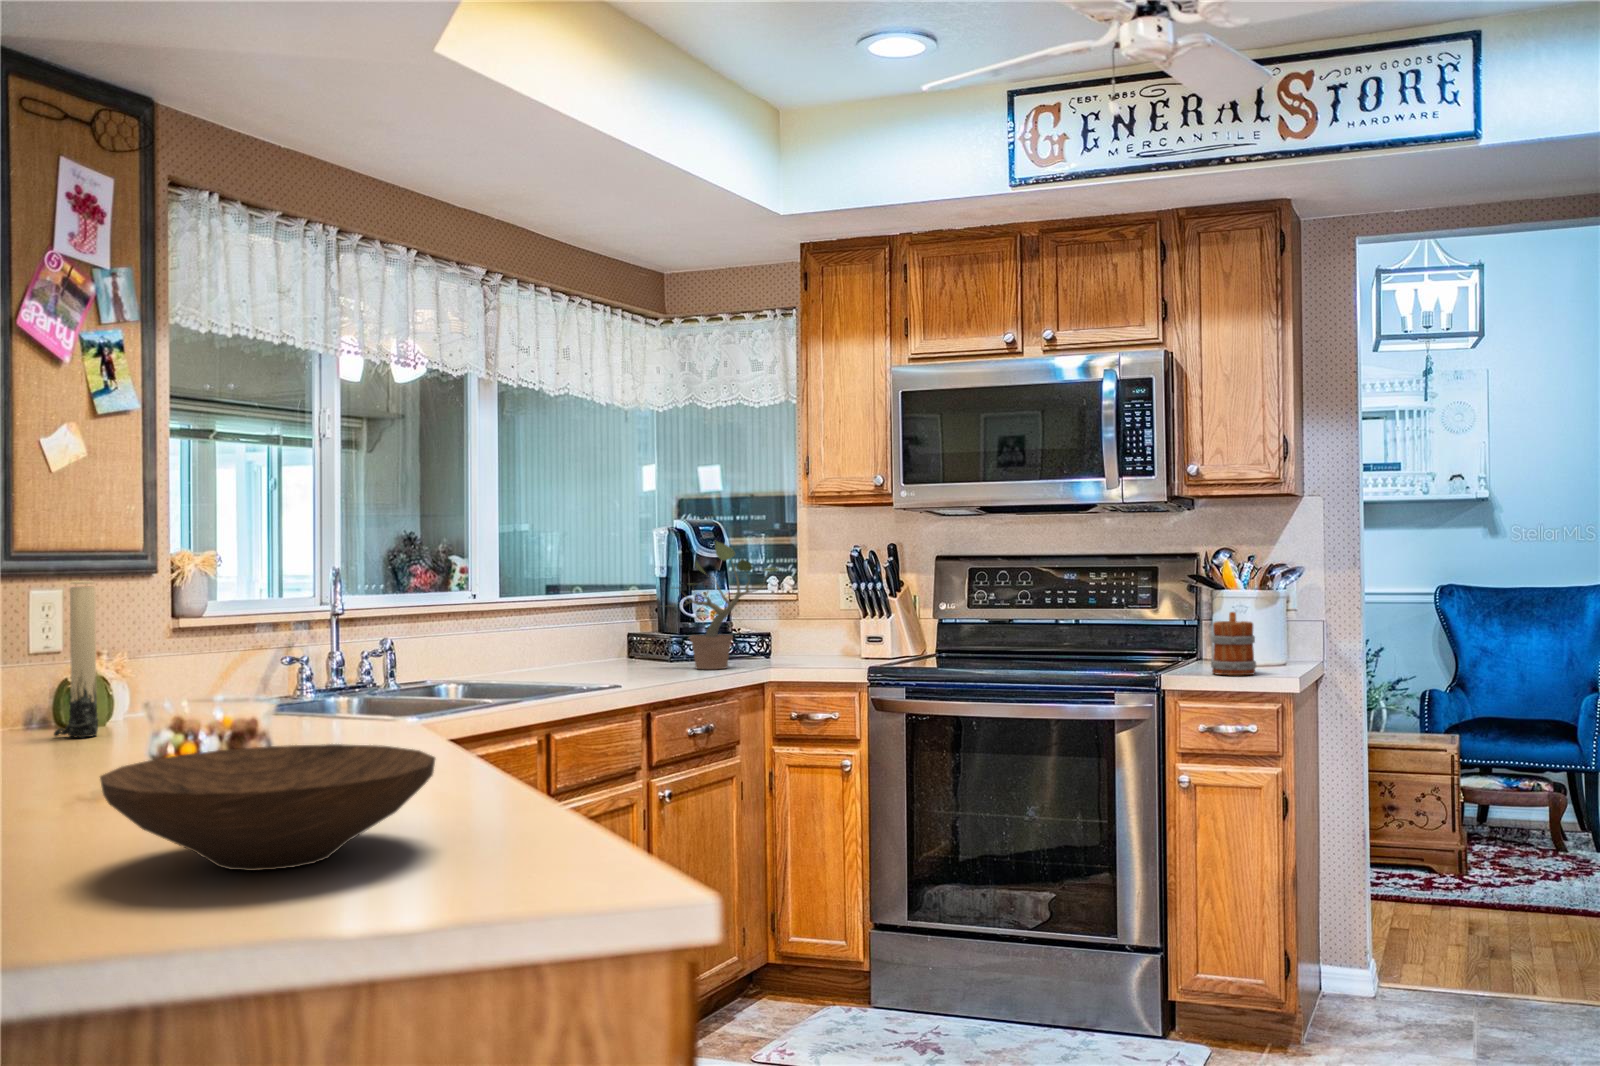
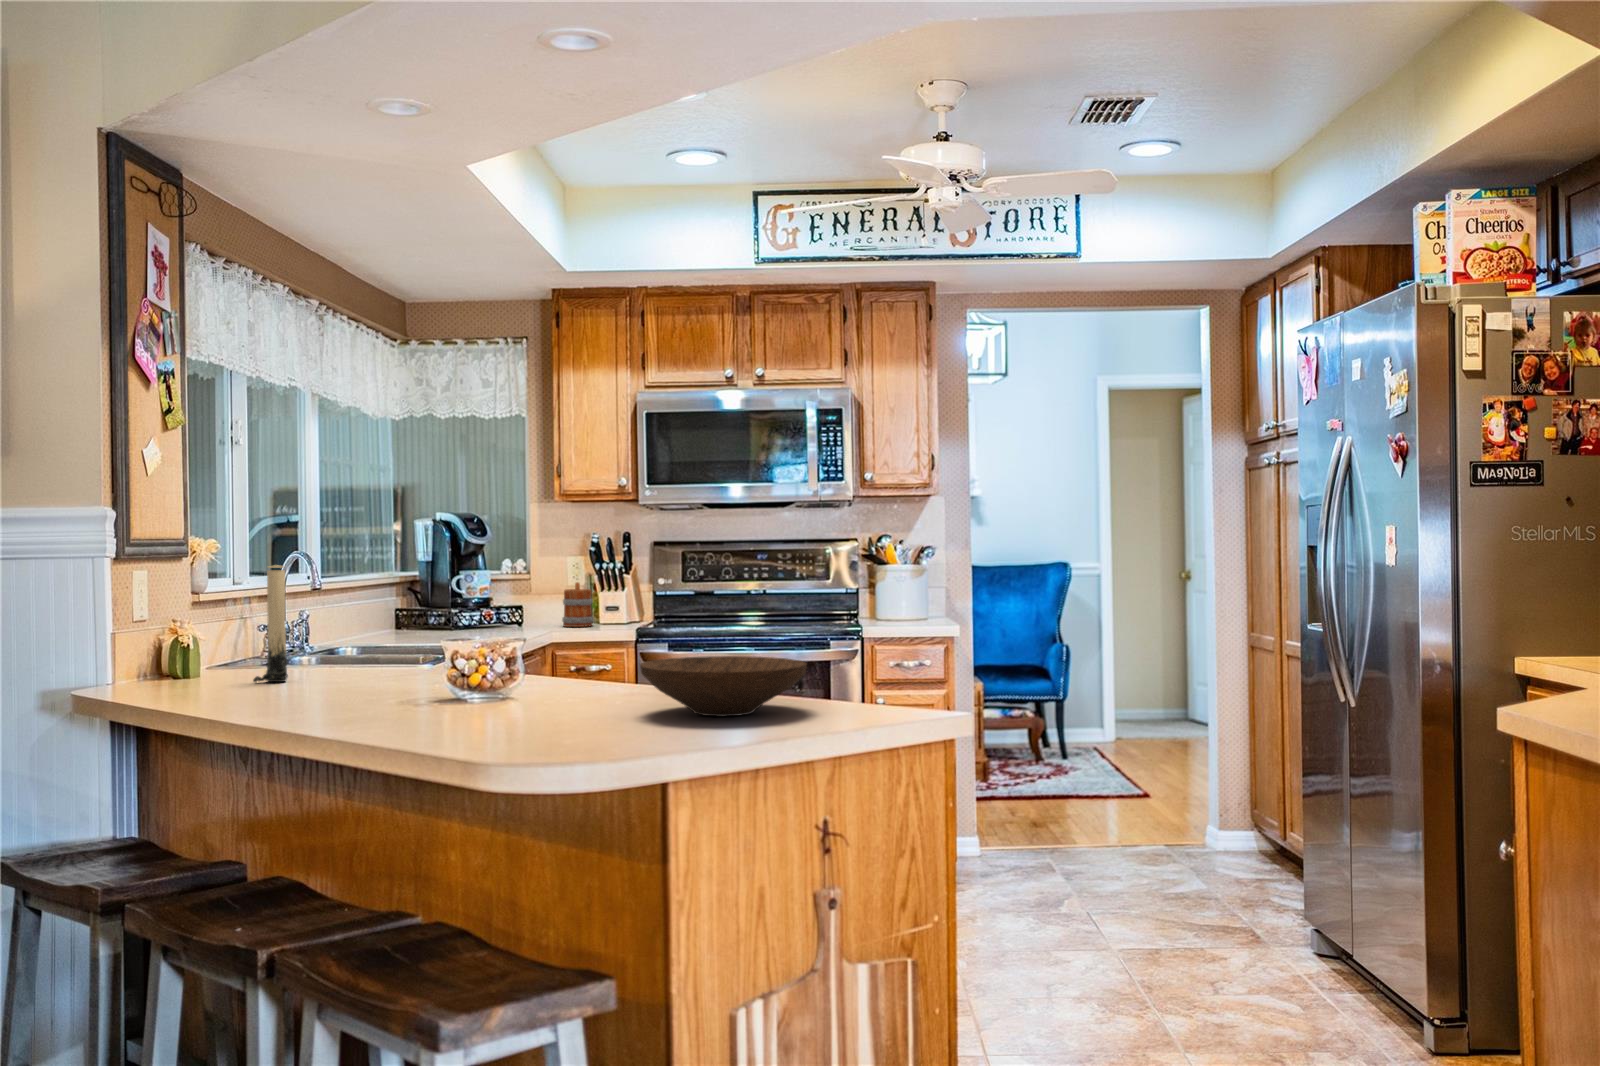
potted plant: present [670,540,778,669] -> none [468,527,565,635]
mug: present [1211,612,1256,675] -> present [562,582,593,627]

